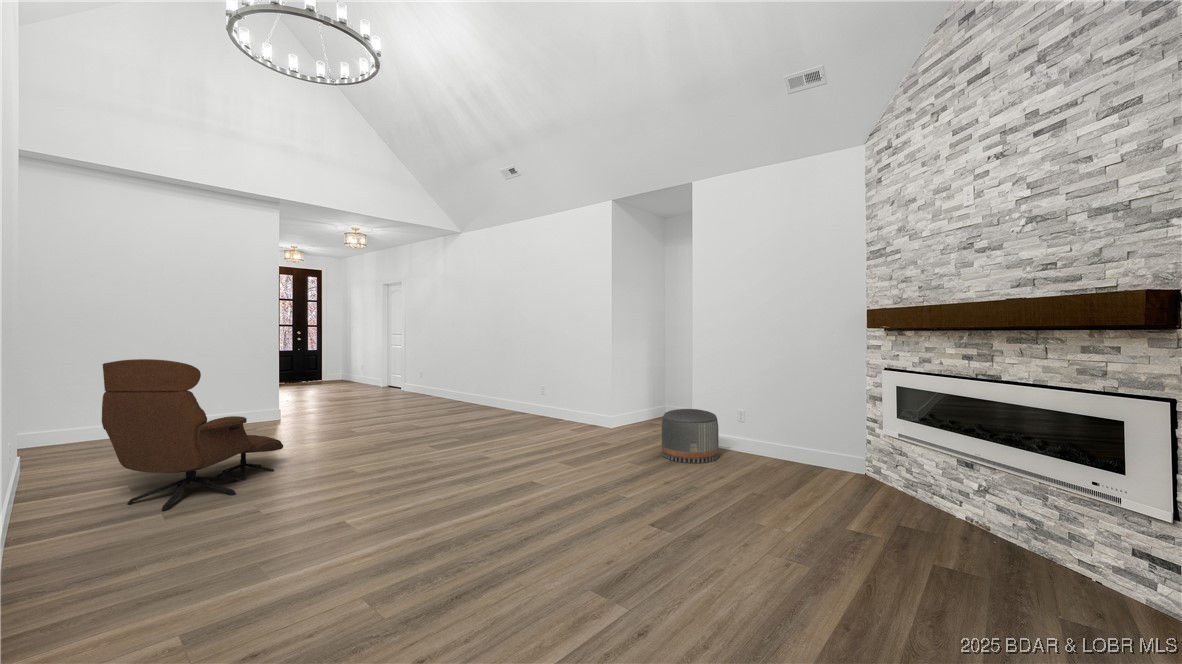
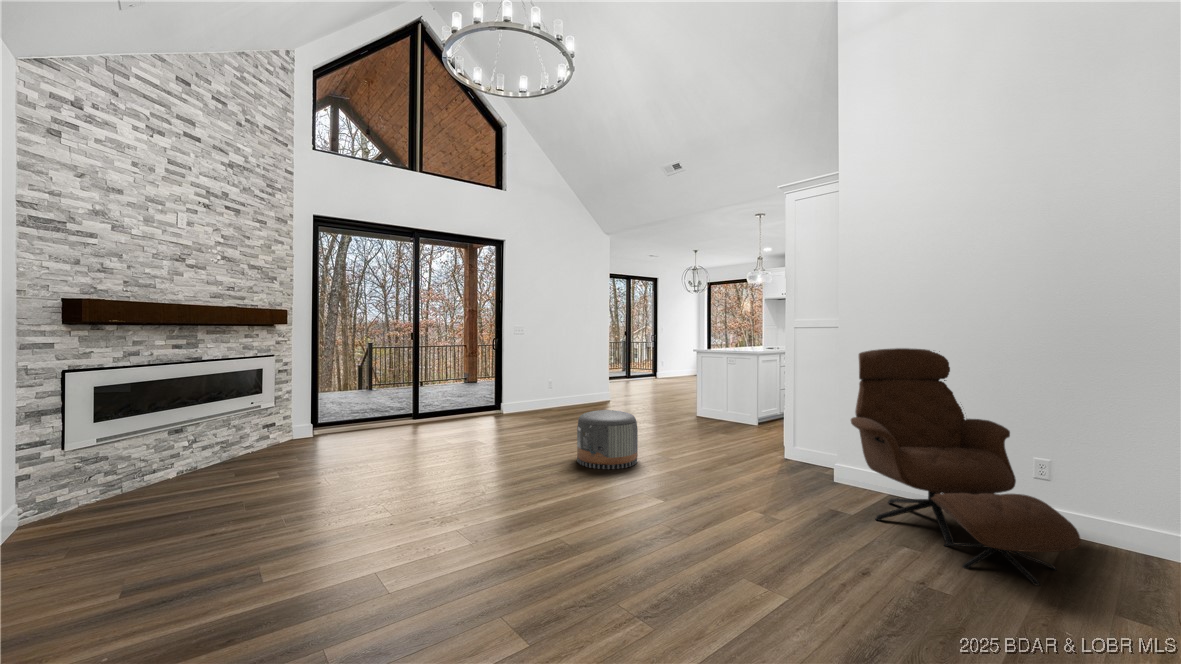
pouf: present [662,409,719,463] -> present [577,410,638,469]

